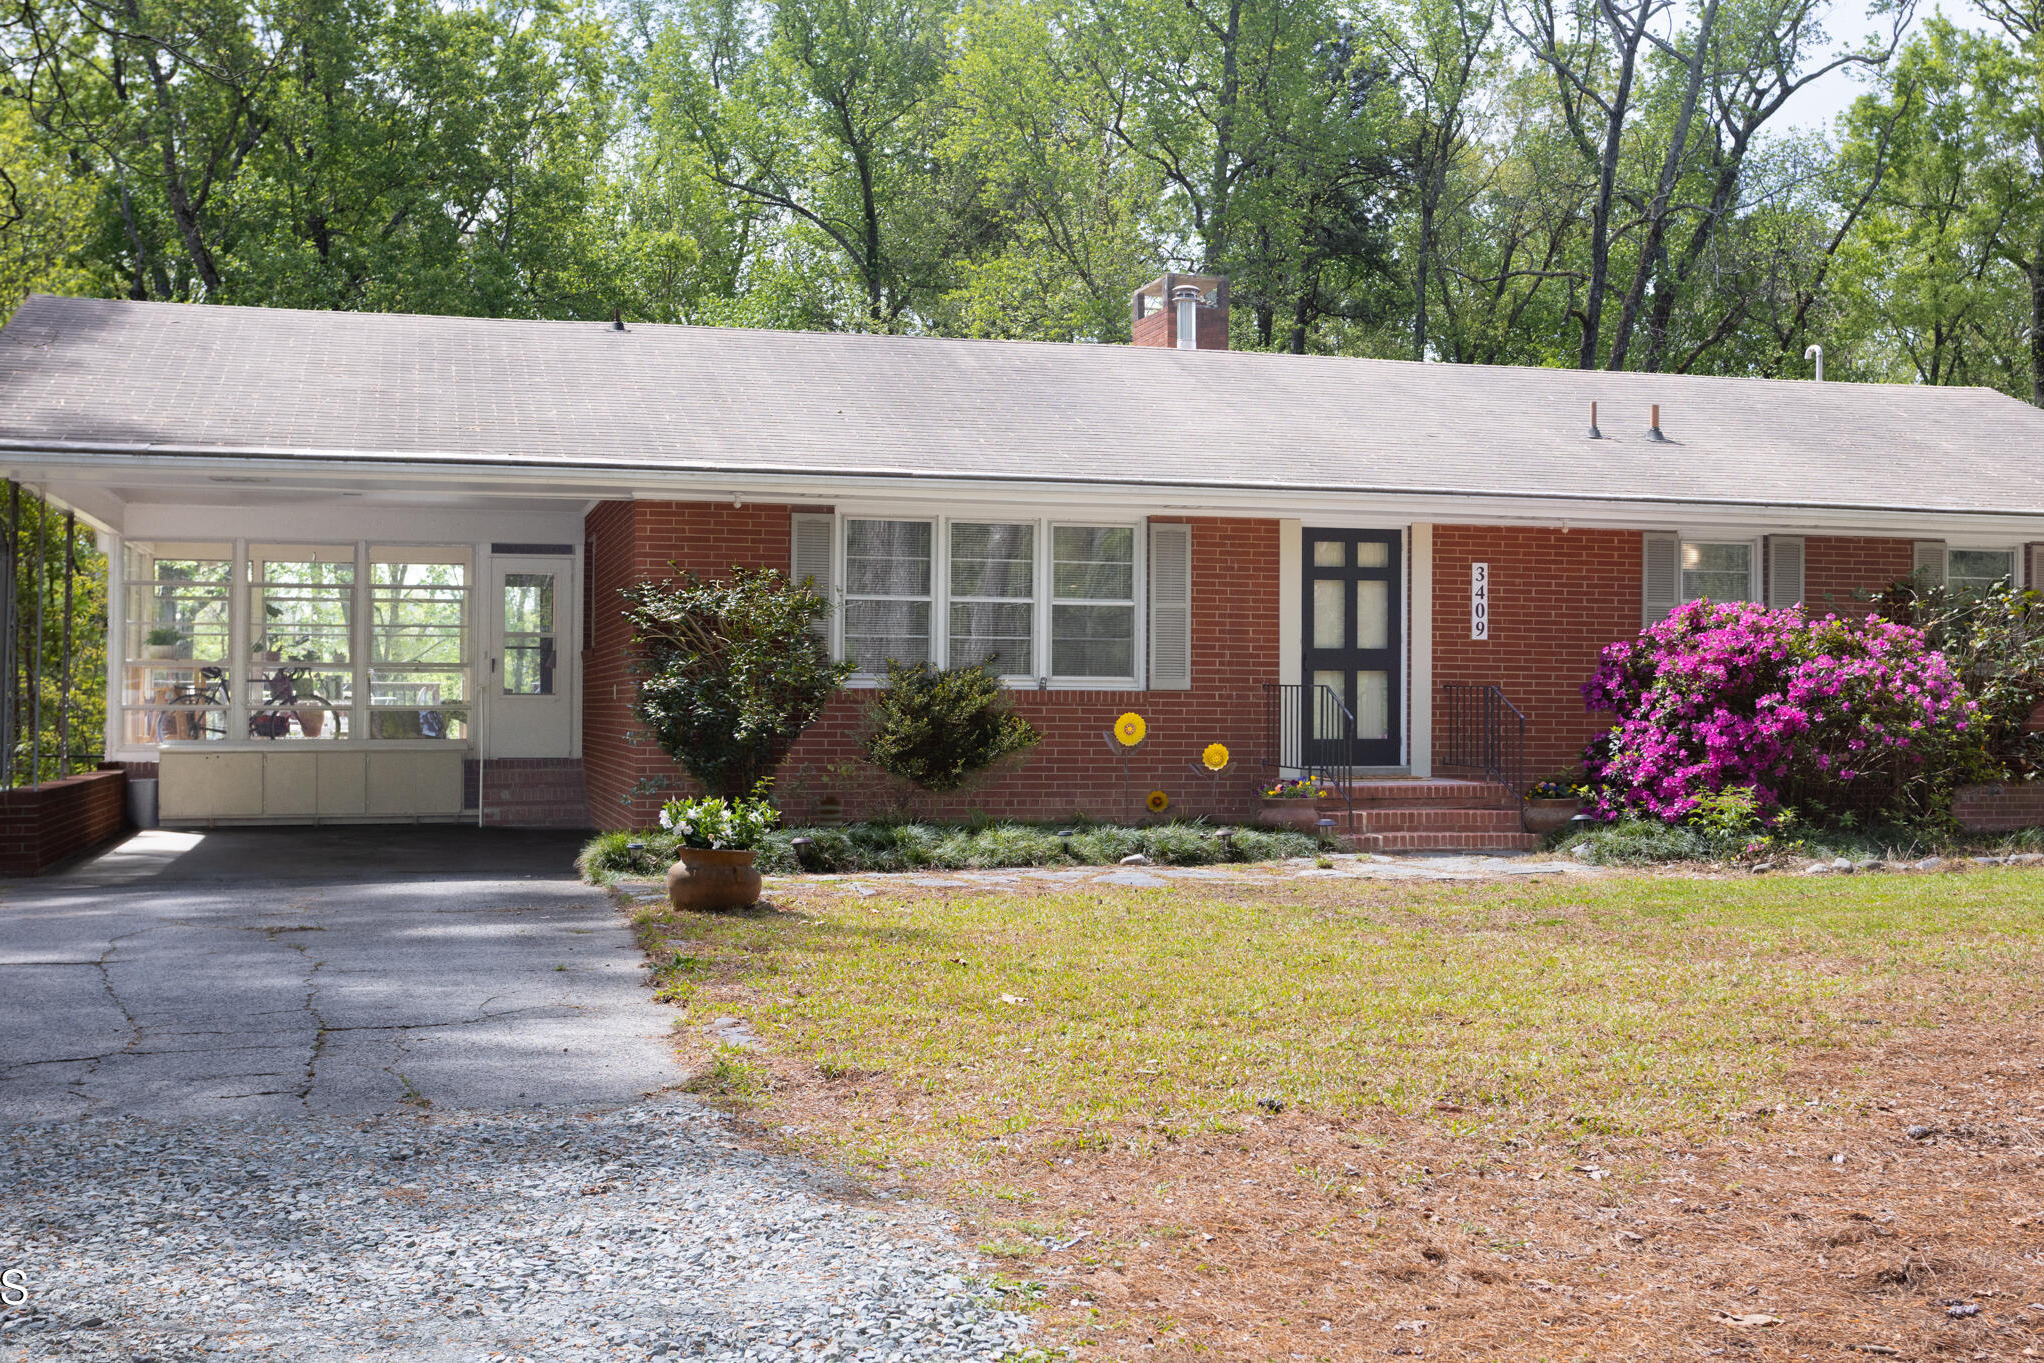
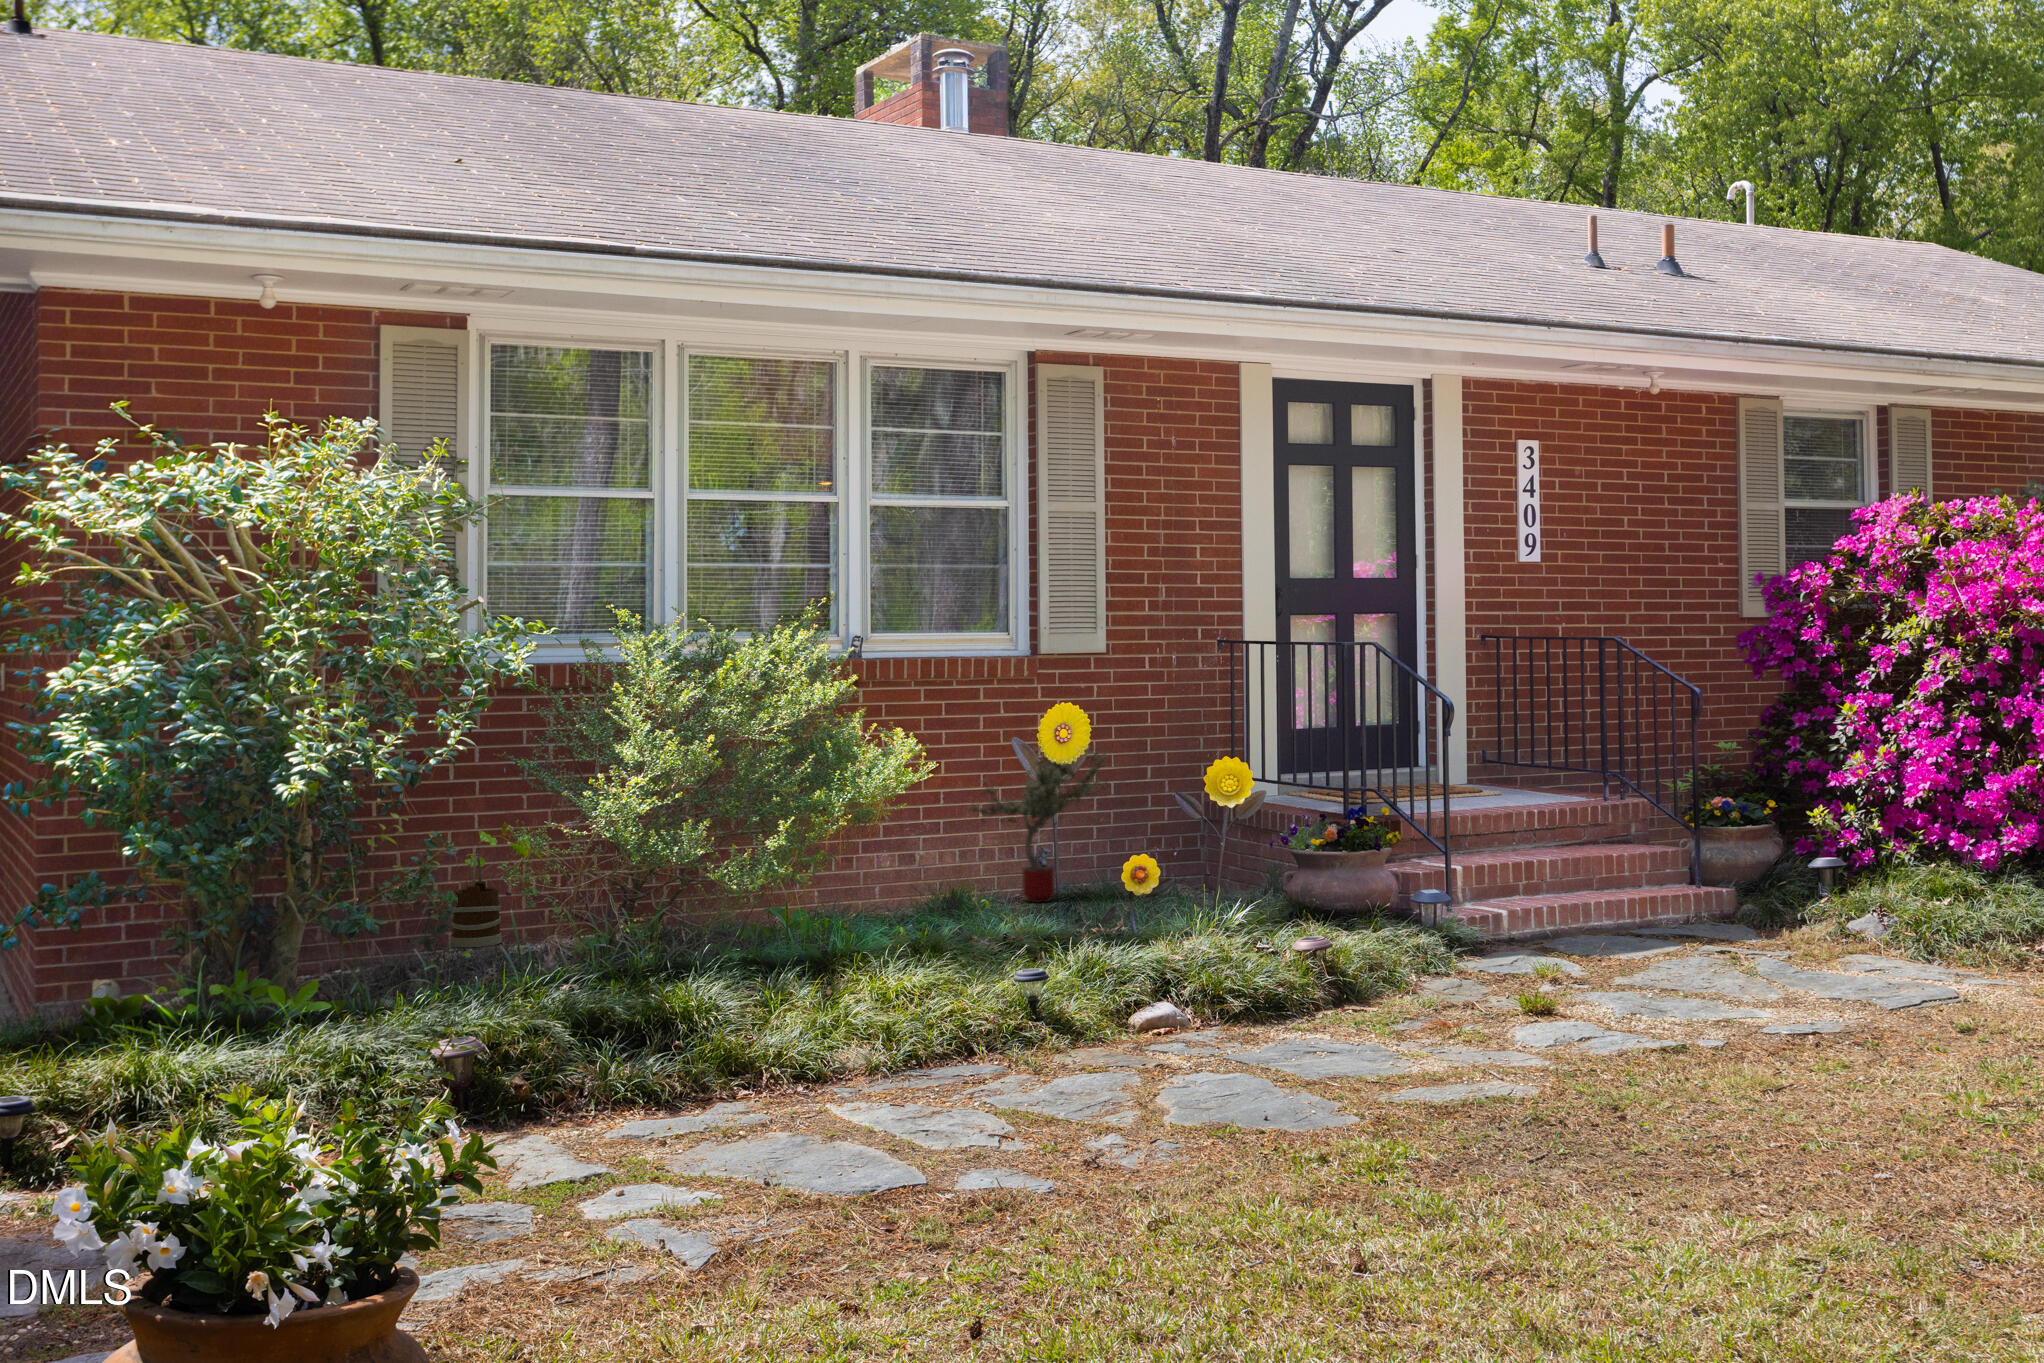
potted tree: none [1091,732,1170,830] -> present [968,733,1107,903]

